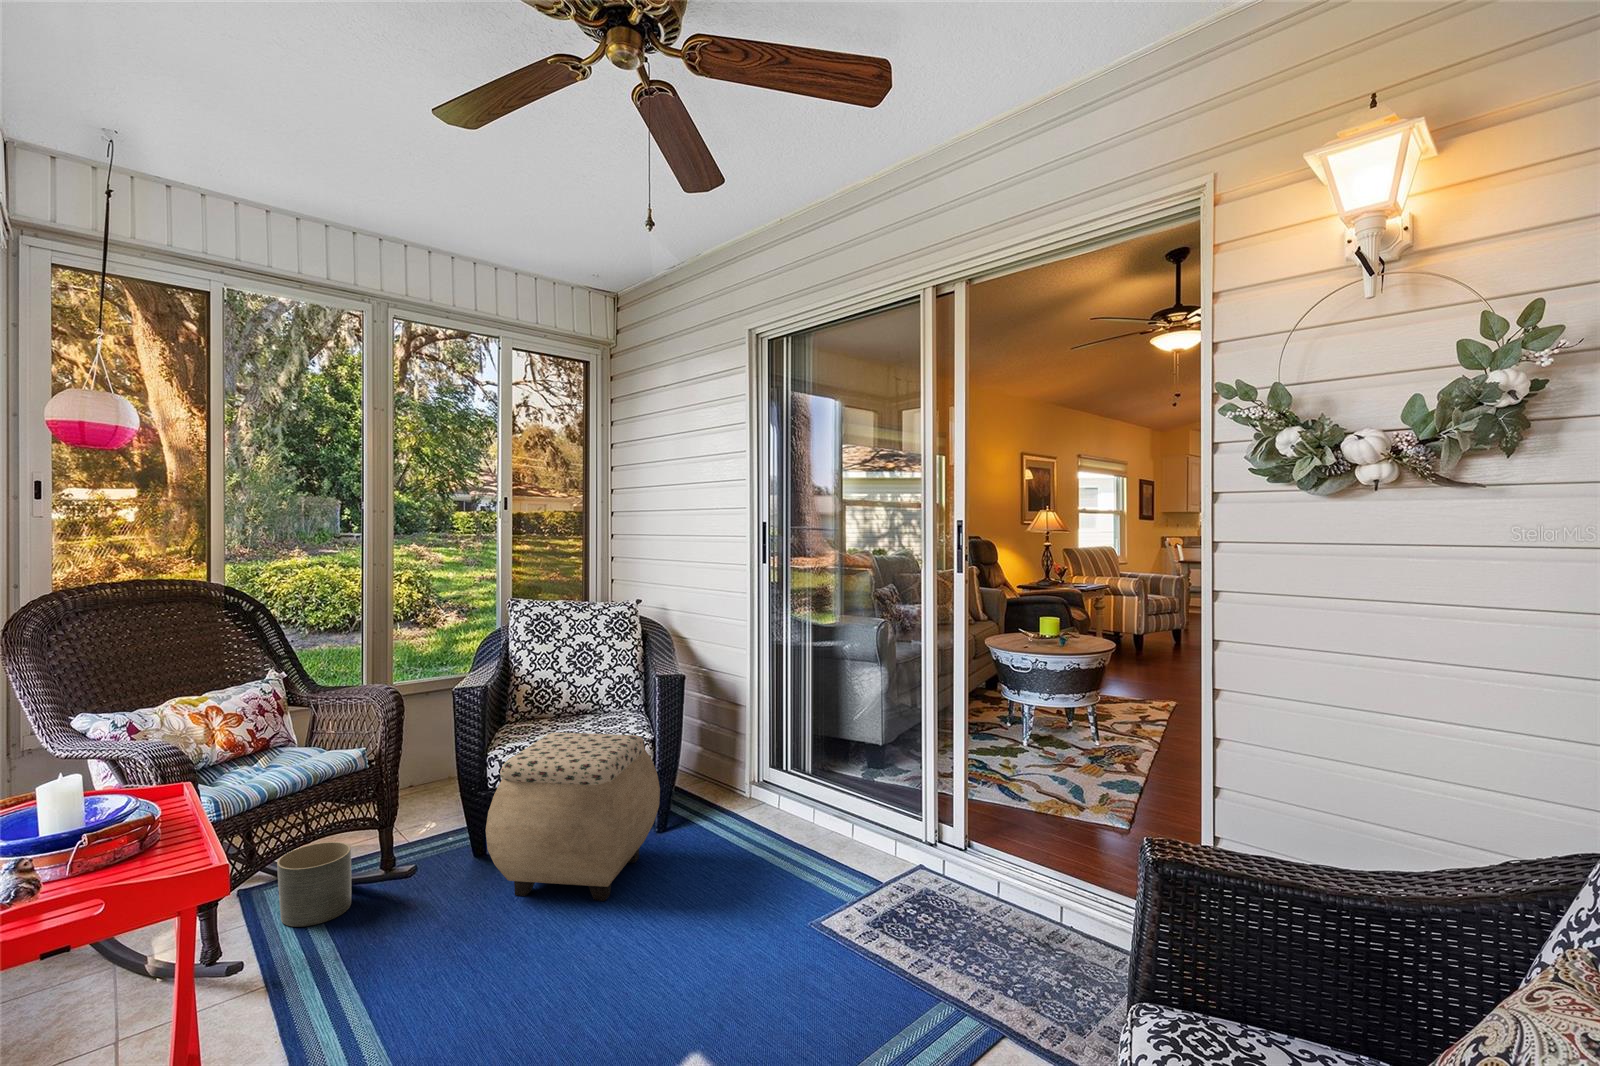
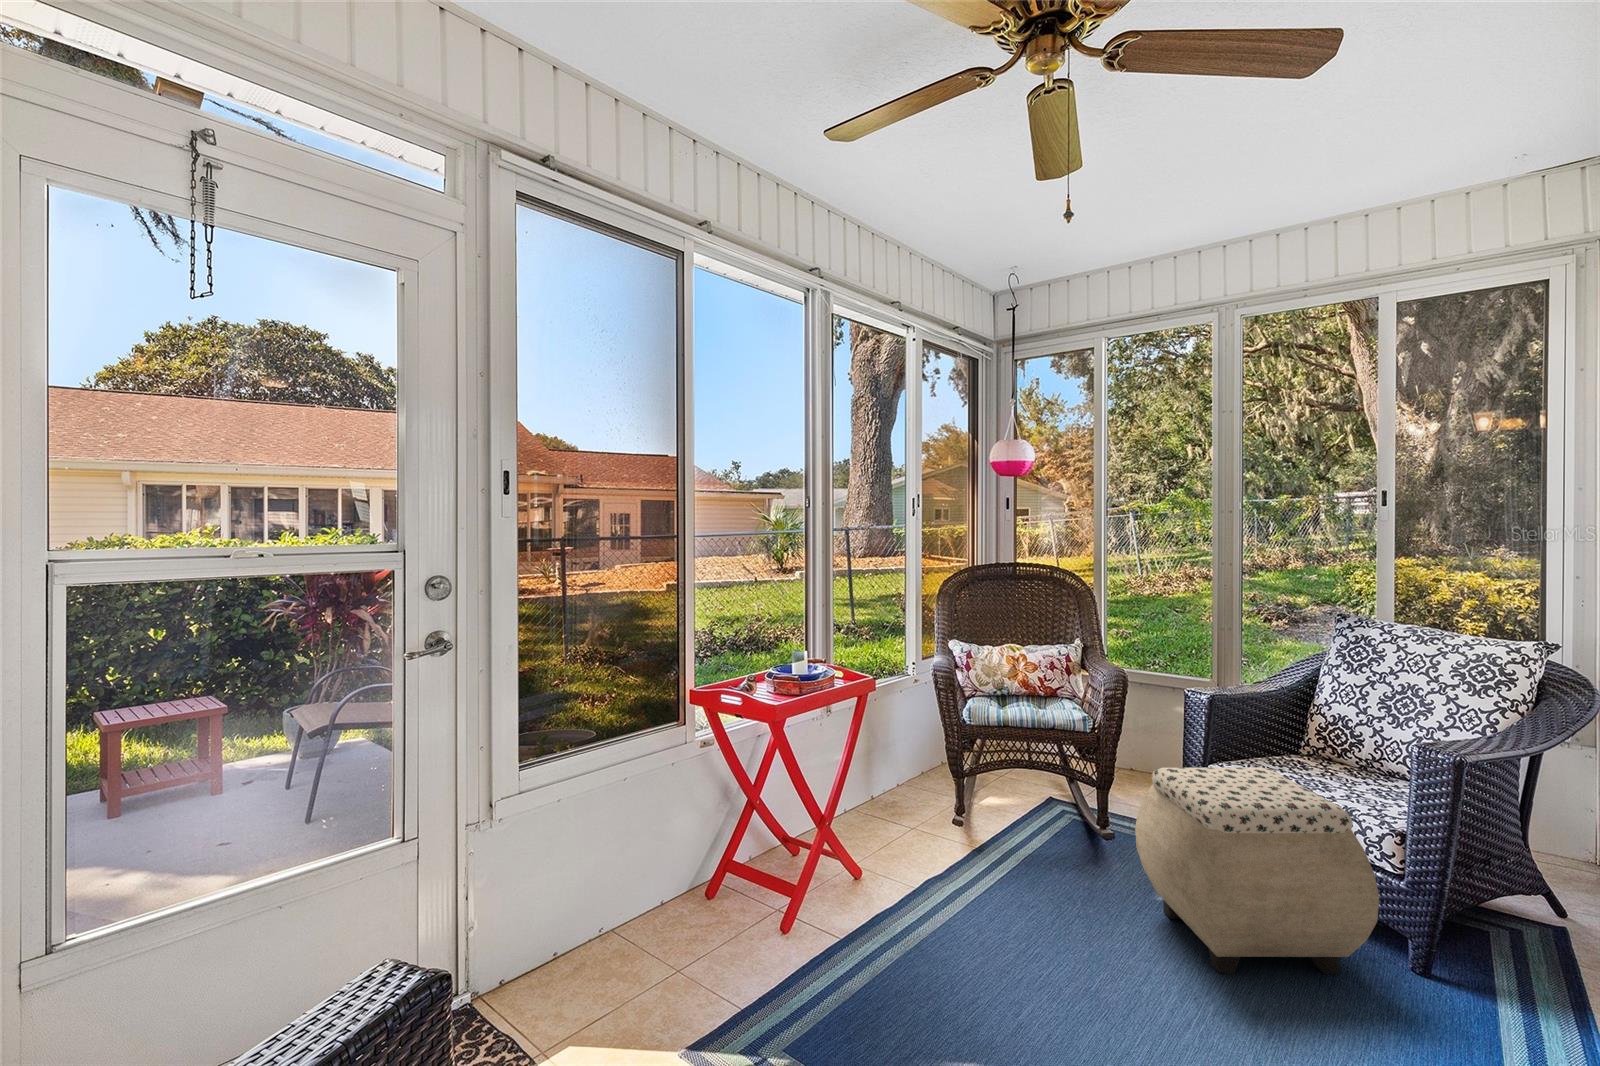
planter: present [277,842,351,927] -> none [1021,779,1075,845]

